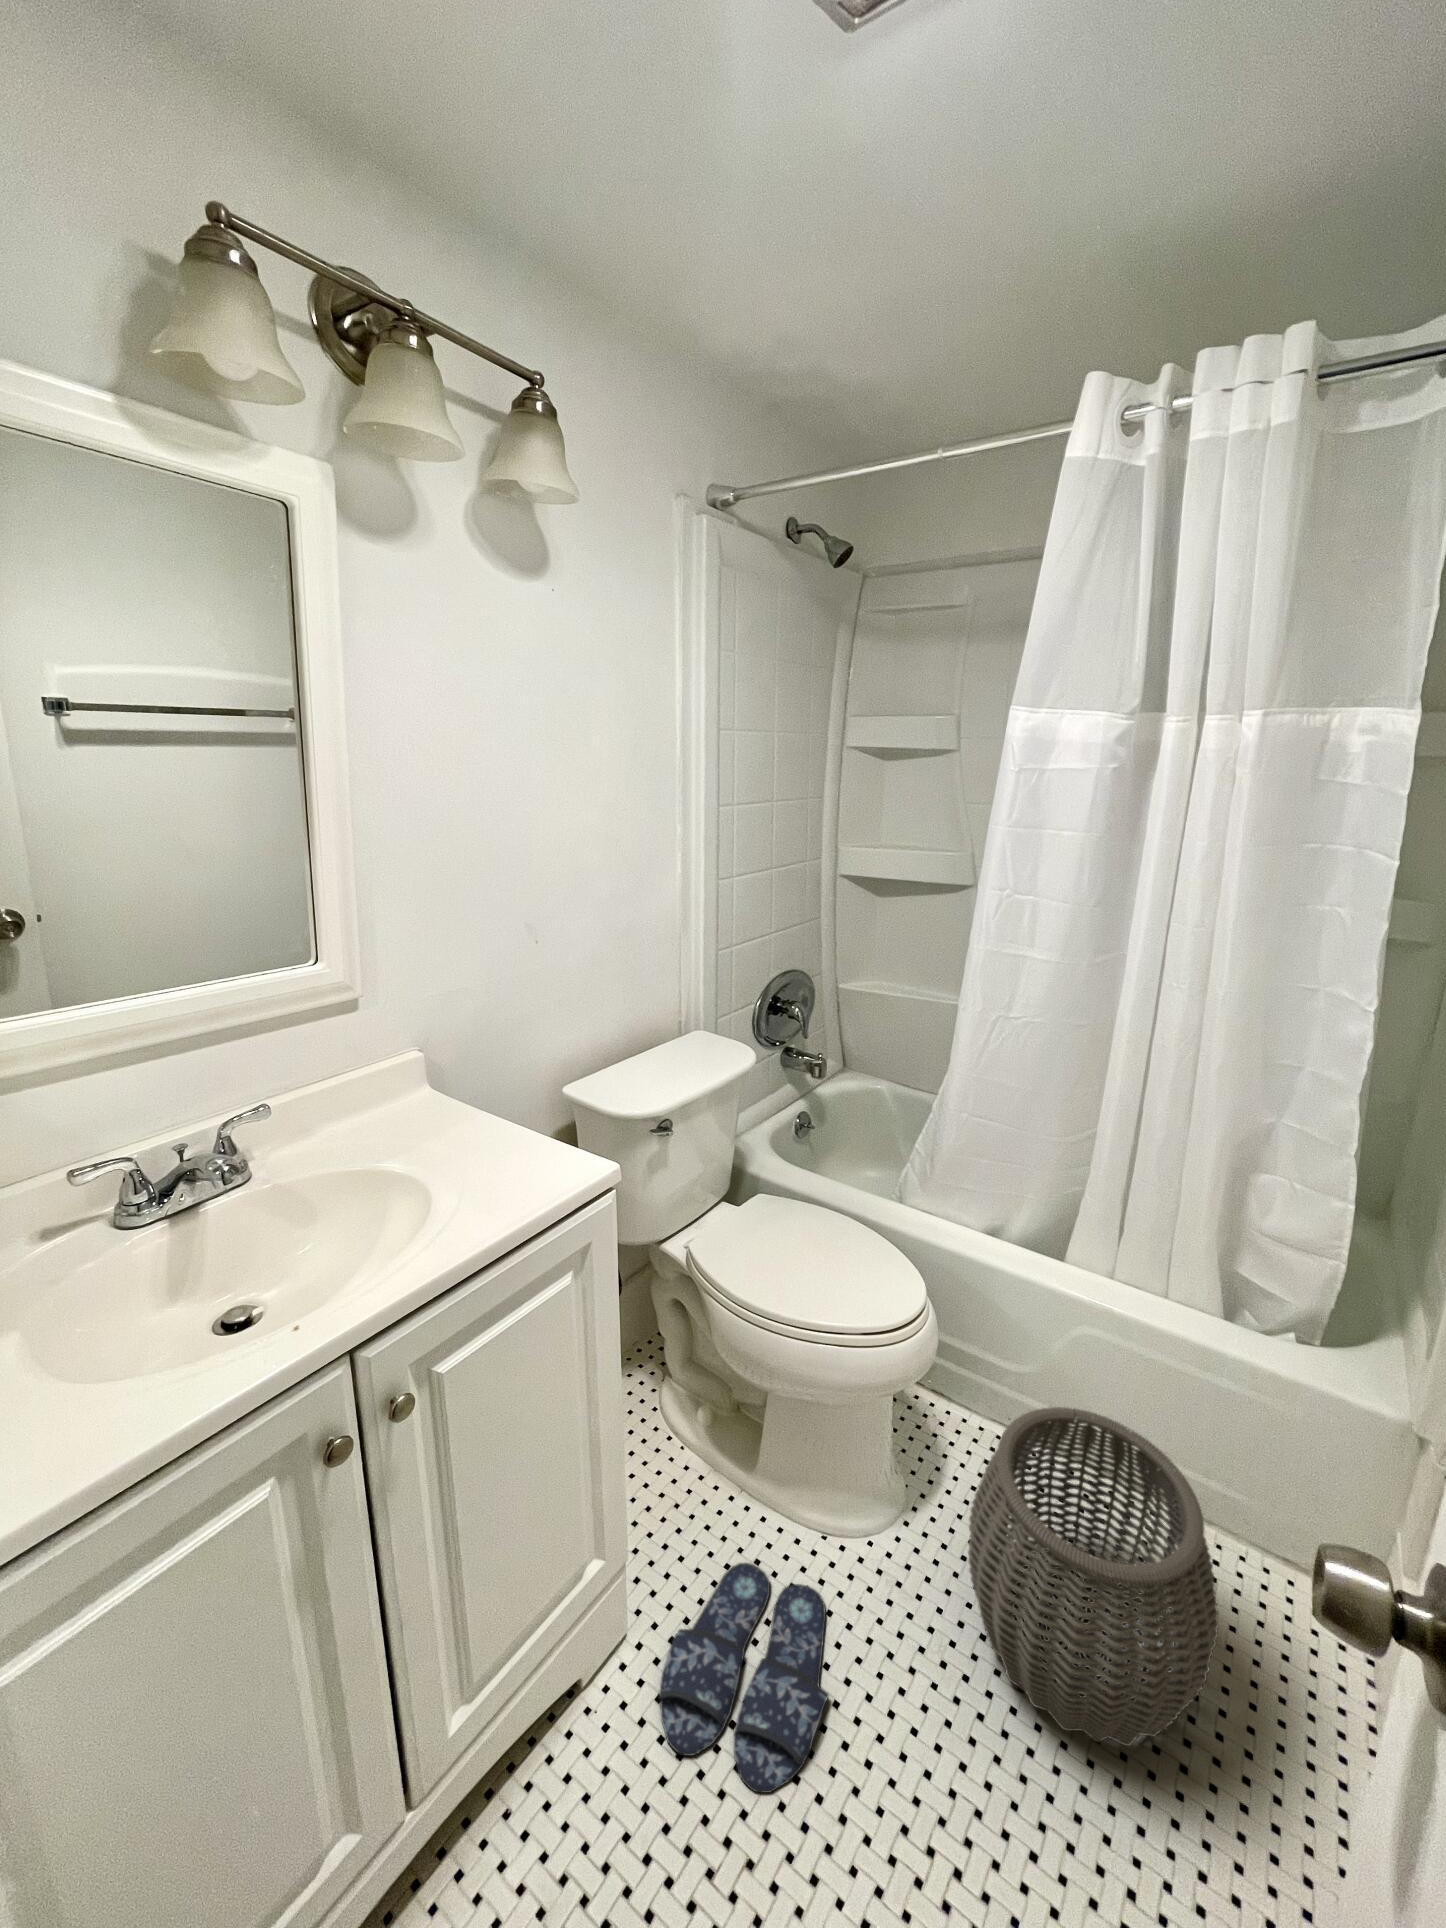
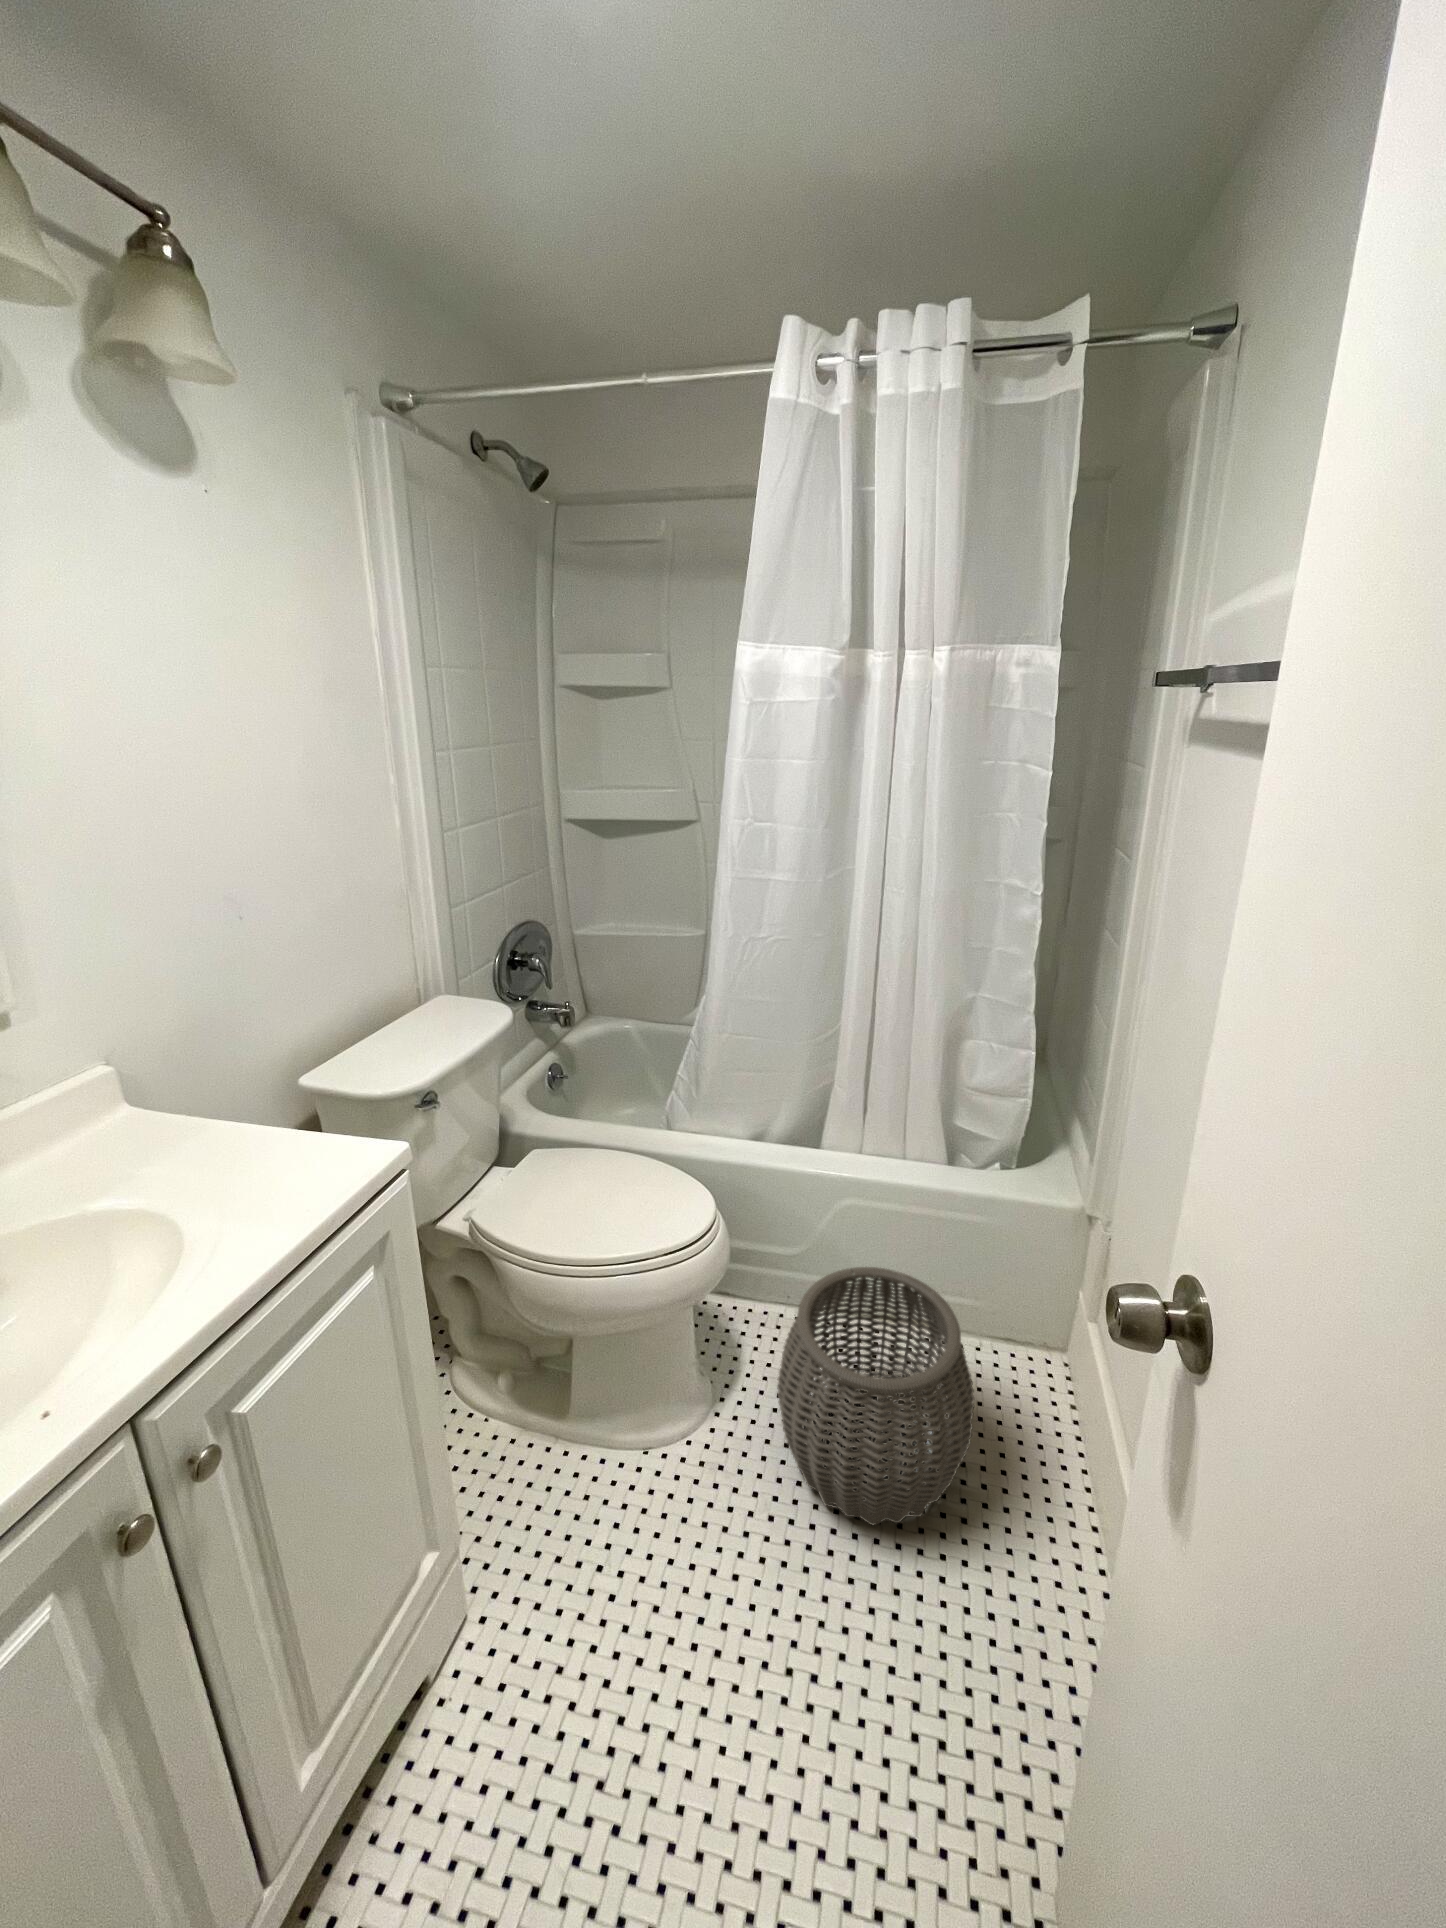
slippers: present [659,1563,828,1793] -> none [513,1499,678,1696]

